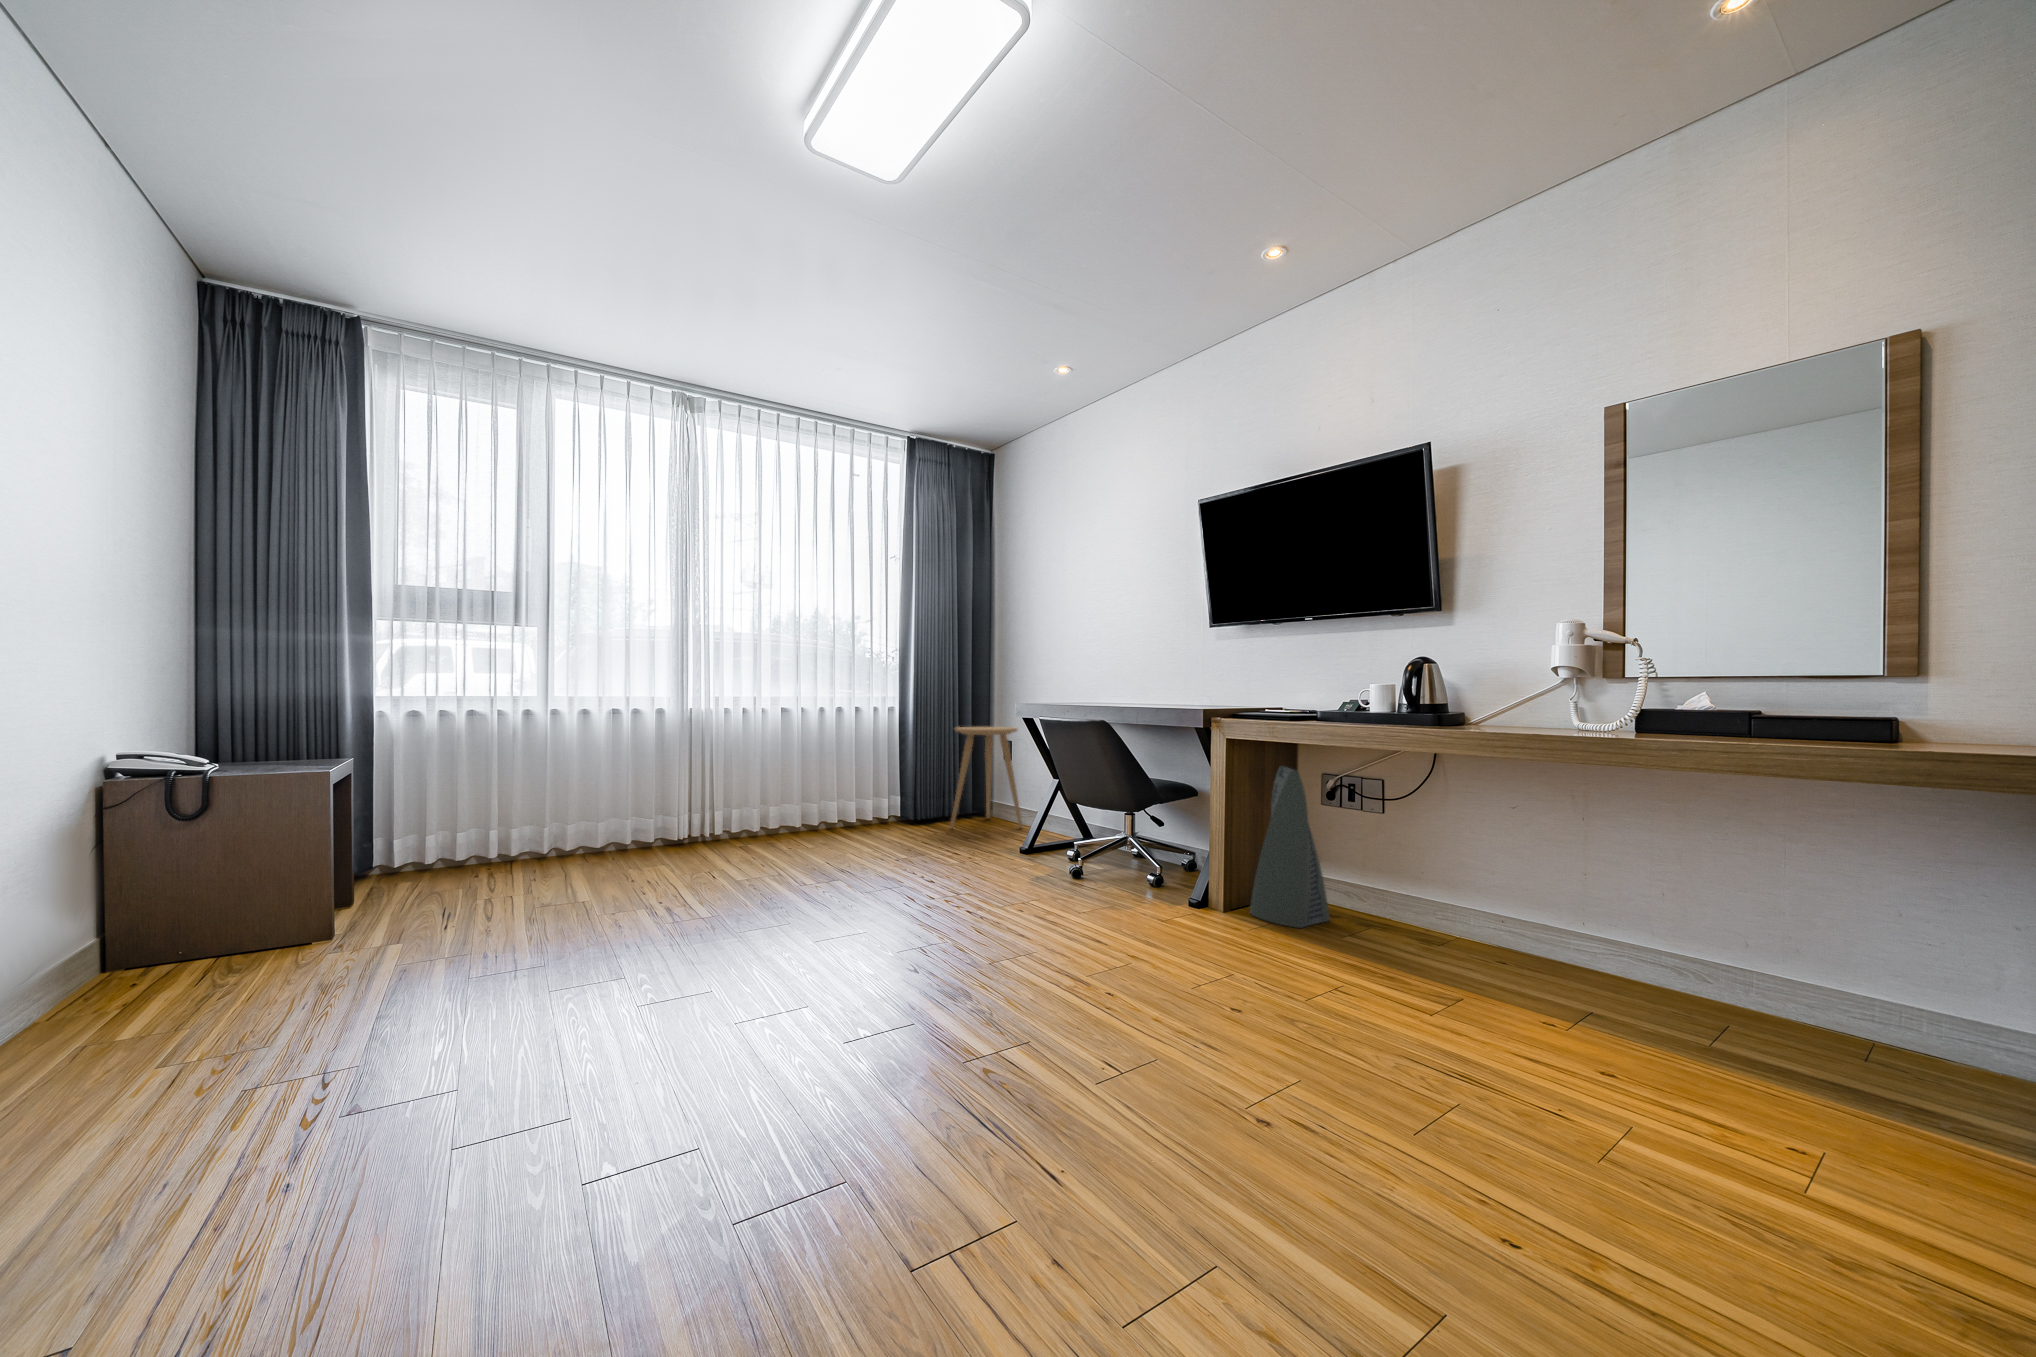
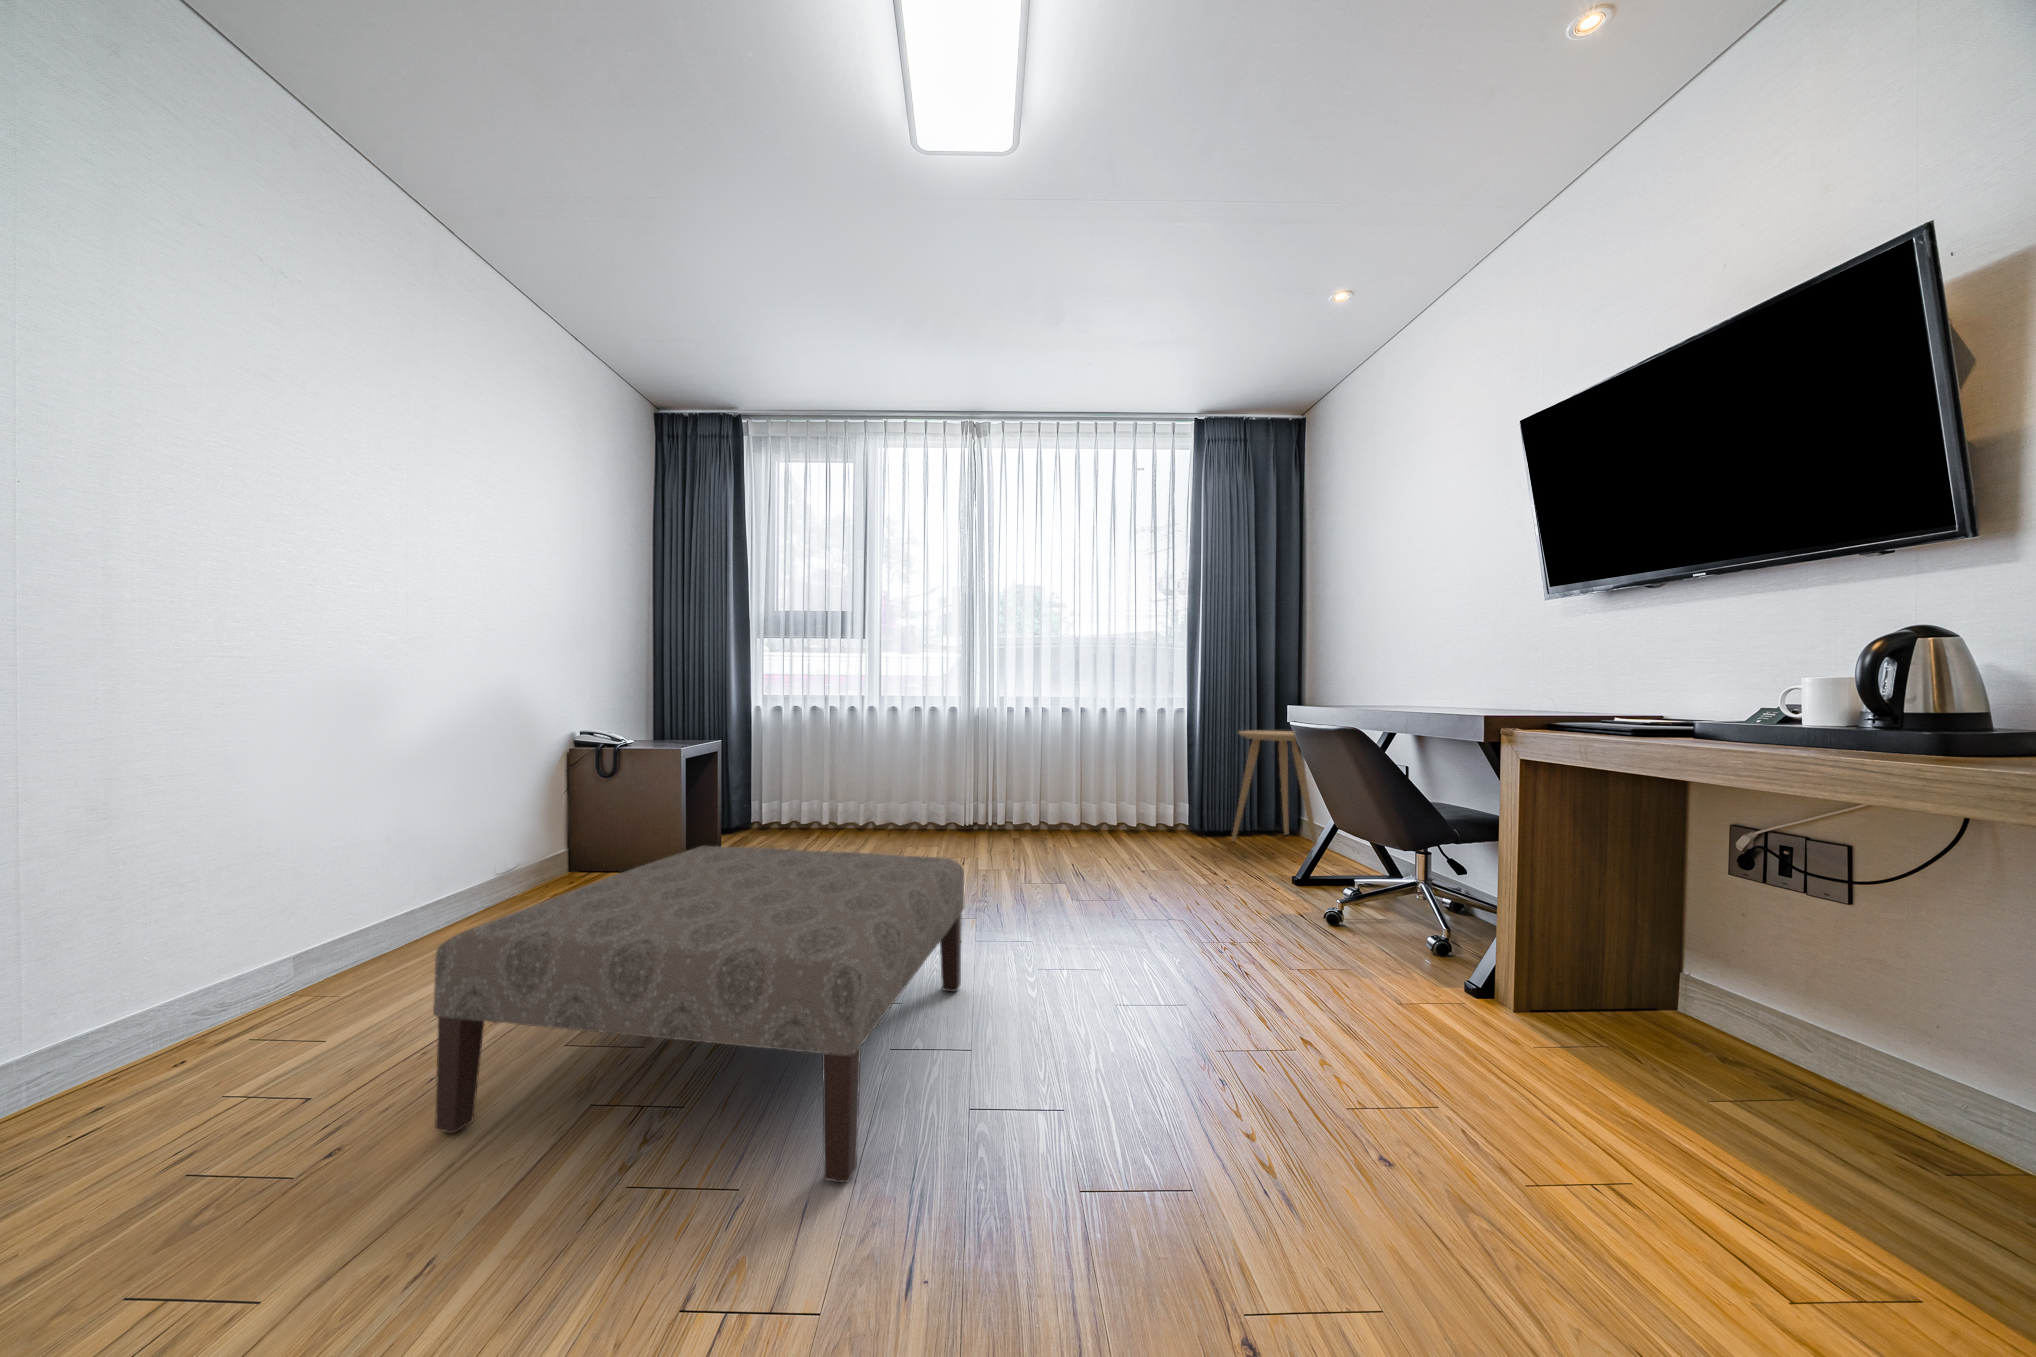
air purifier: present [1250,767,1330,928] -> none [1570,807,1731,1075]
ottoman: none [383,854,912,1234] -> present [433,846,964,1182]

